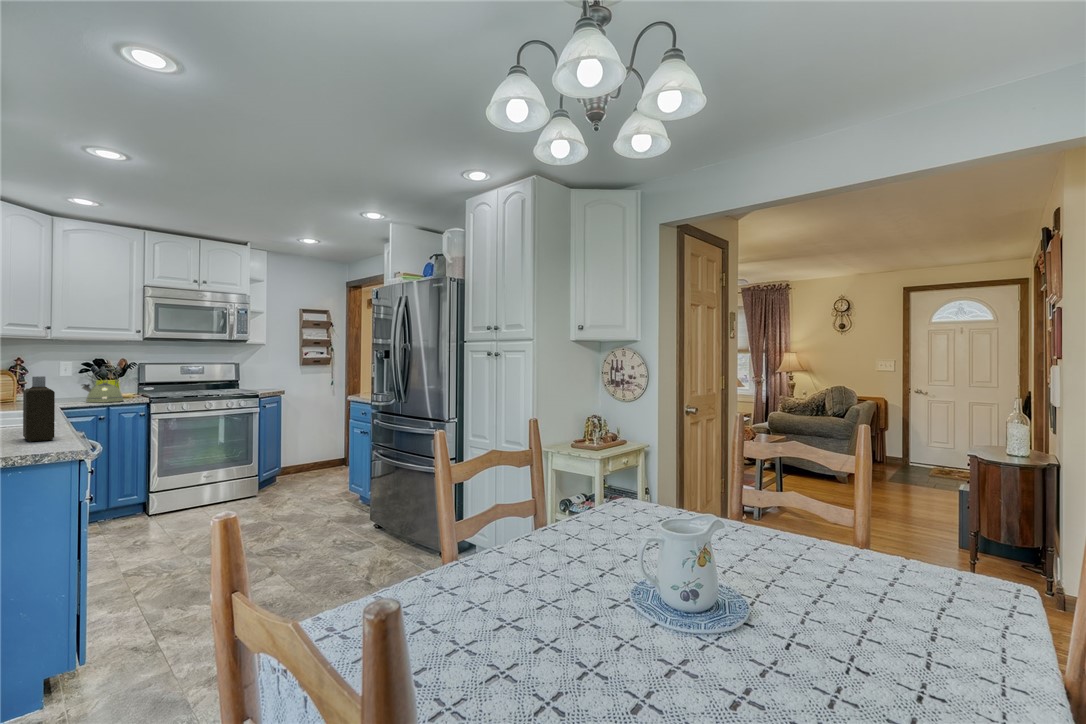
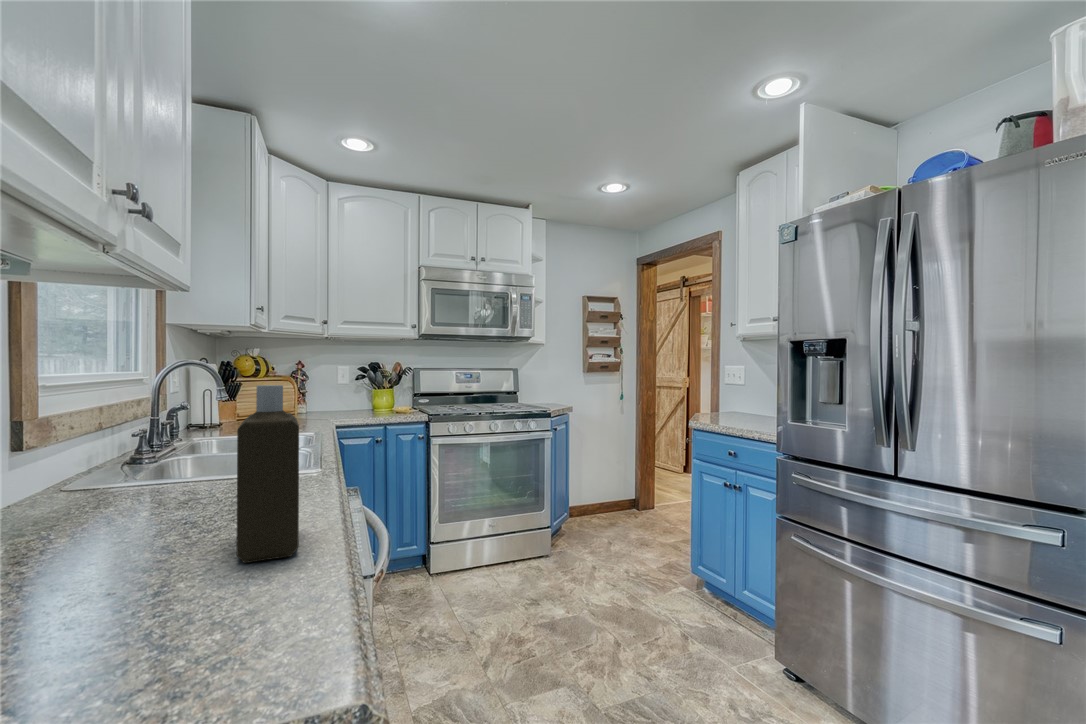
kettle: present [82,371,123,403] -> none [356,374,401,420]

